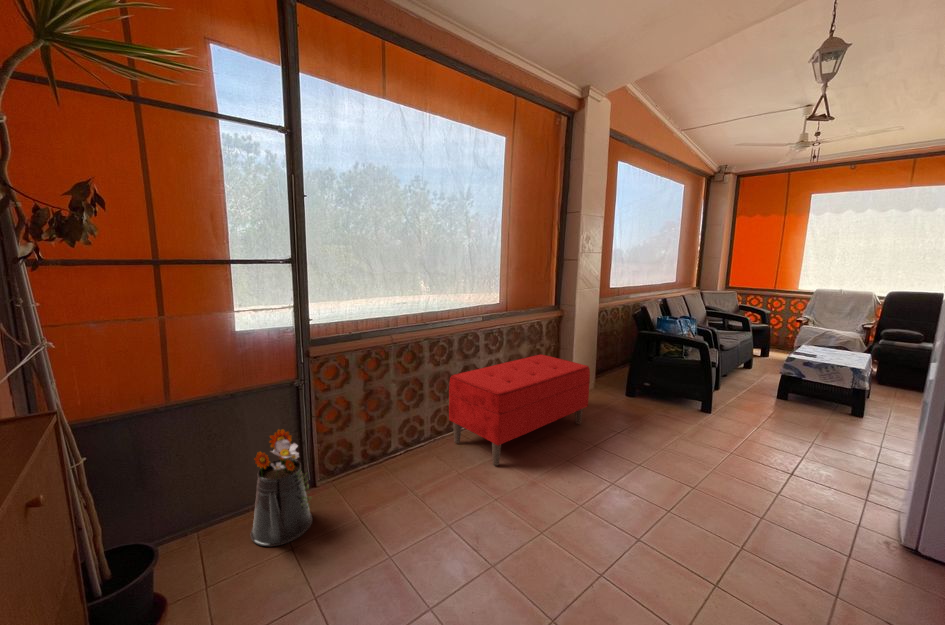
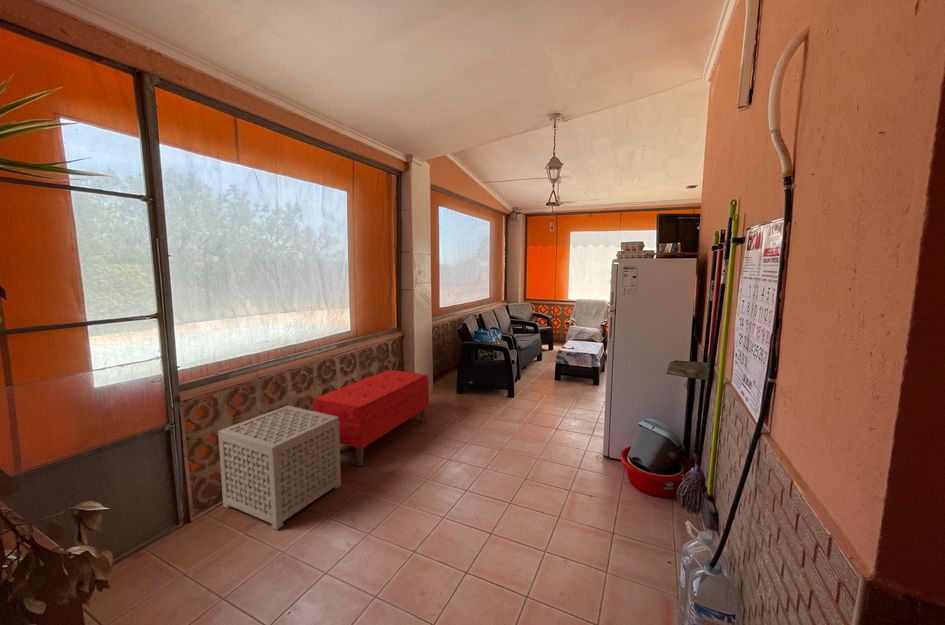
side table: none [347,379,472,524] -> present [218,406,341,529]
watering can: present [251,429,312,546] -> none [131,468,197,581]

